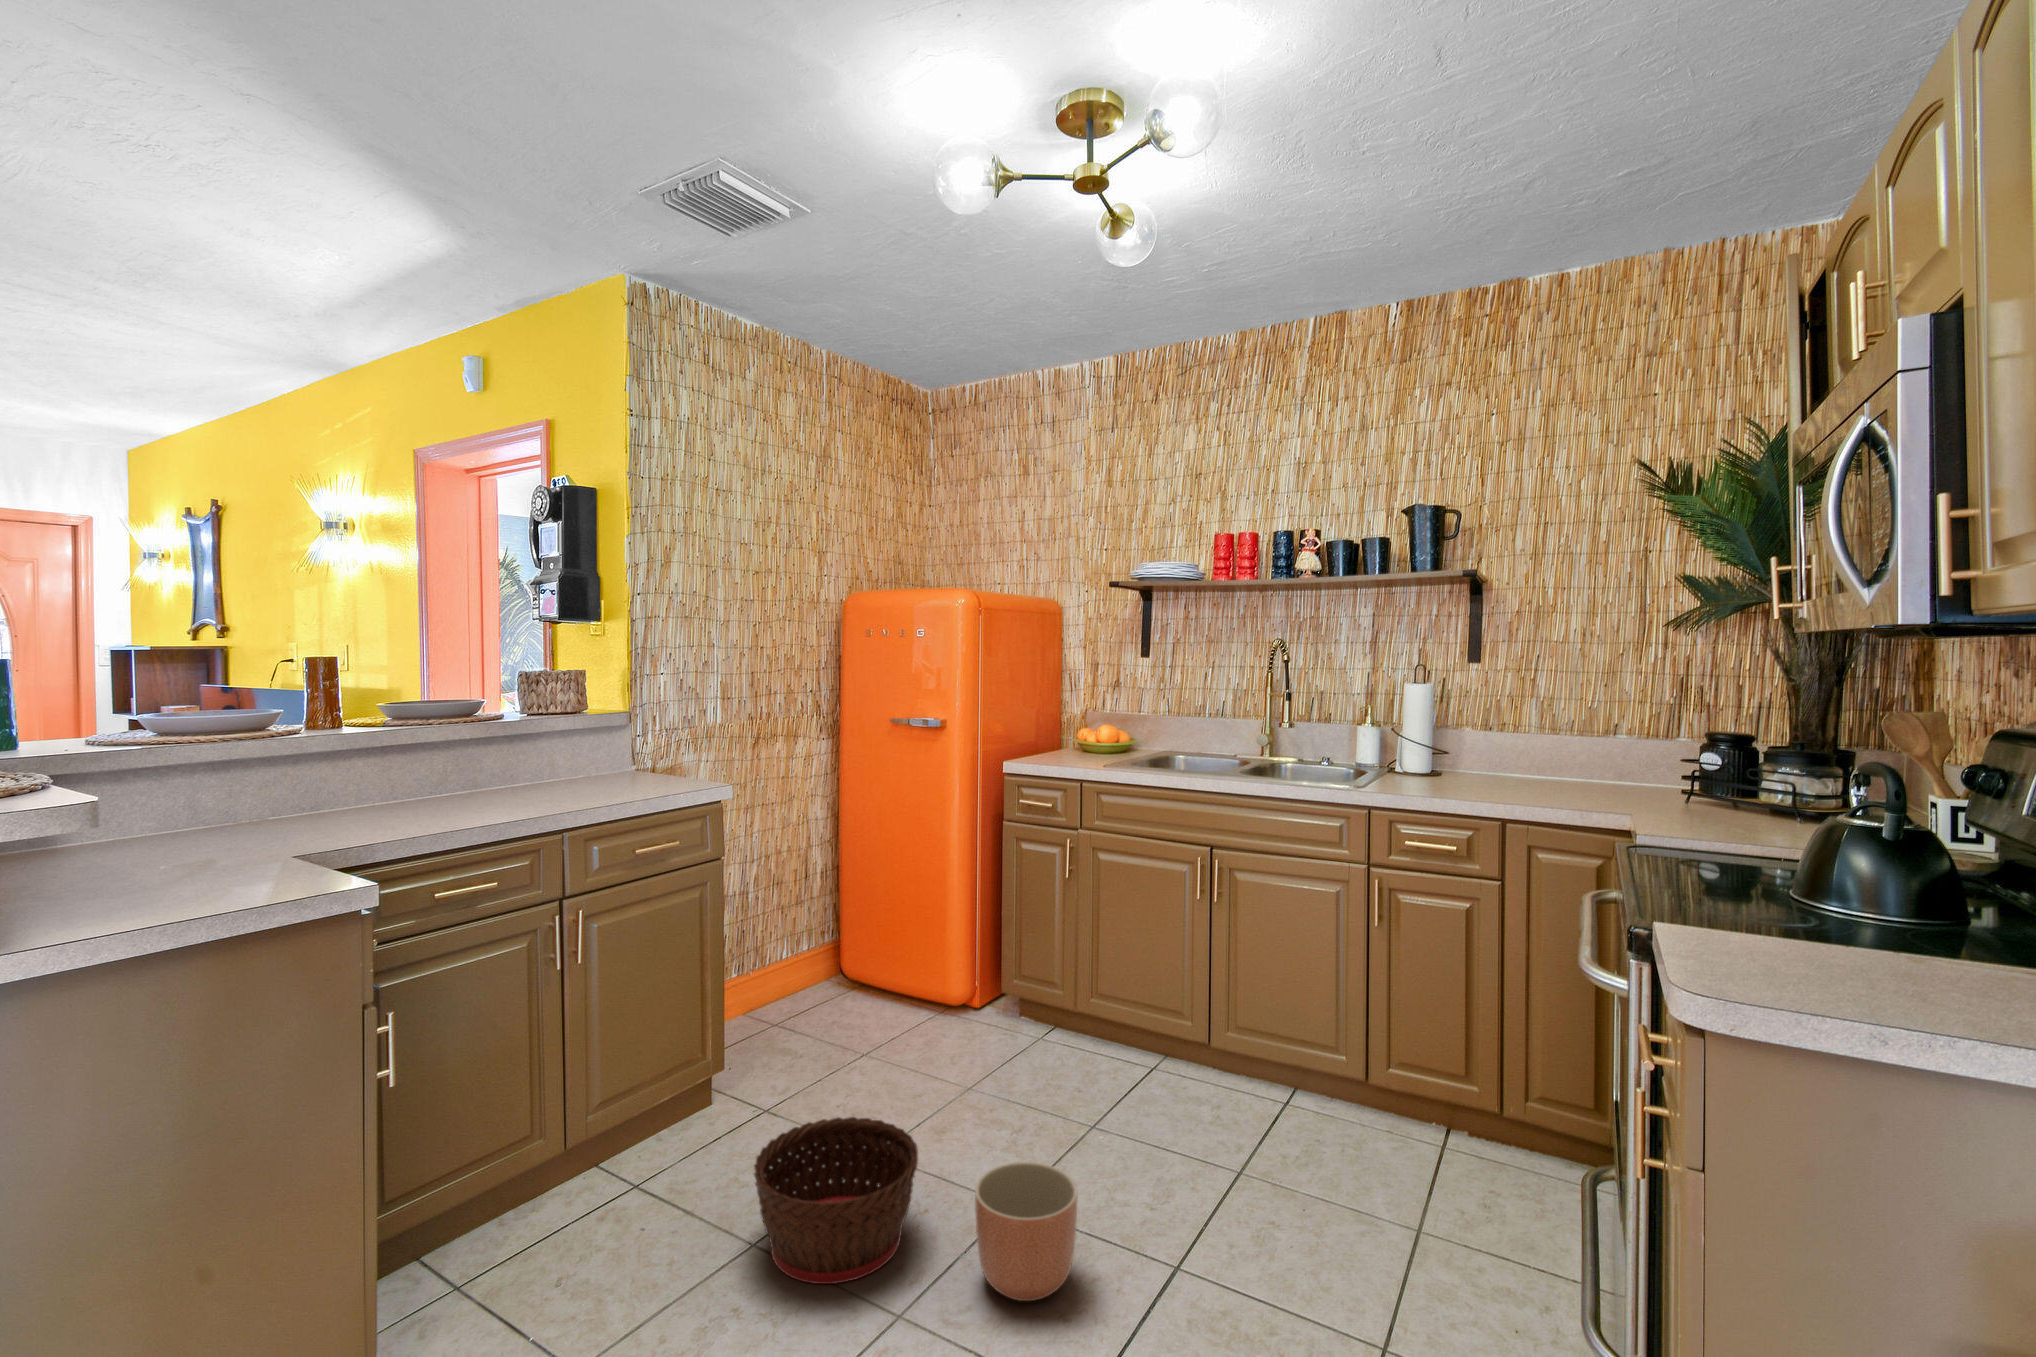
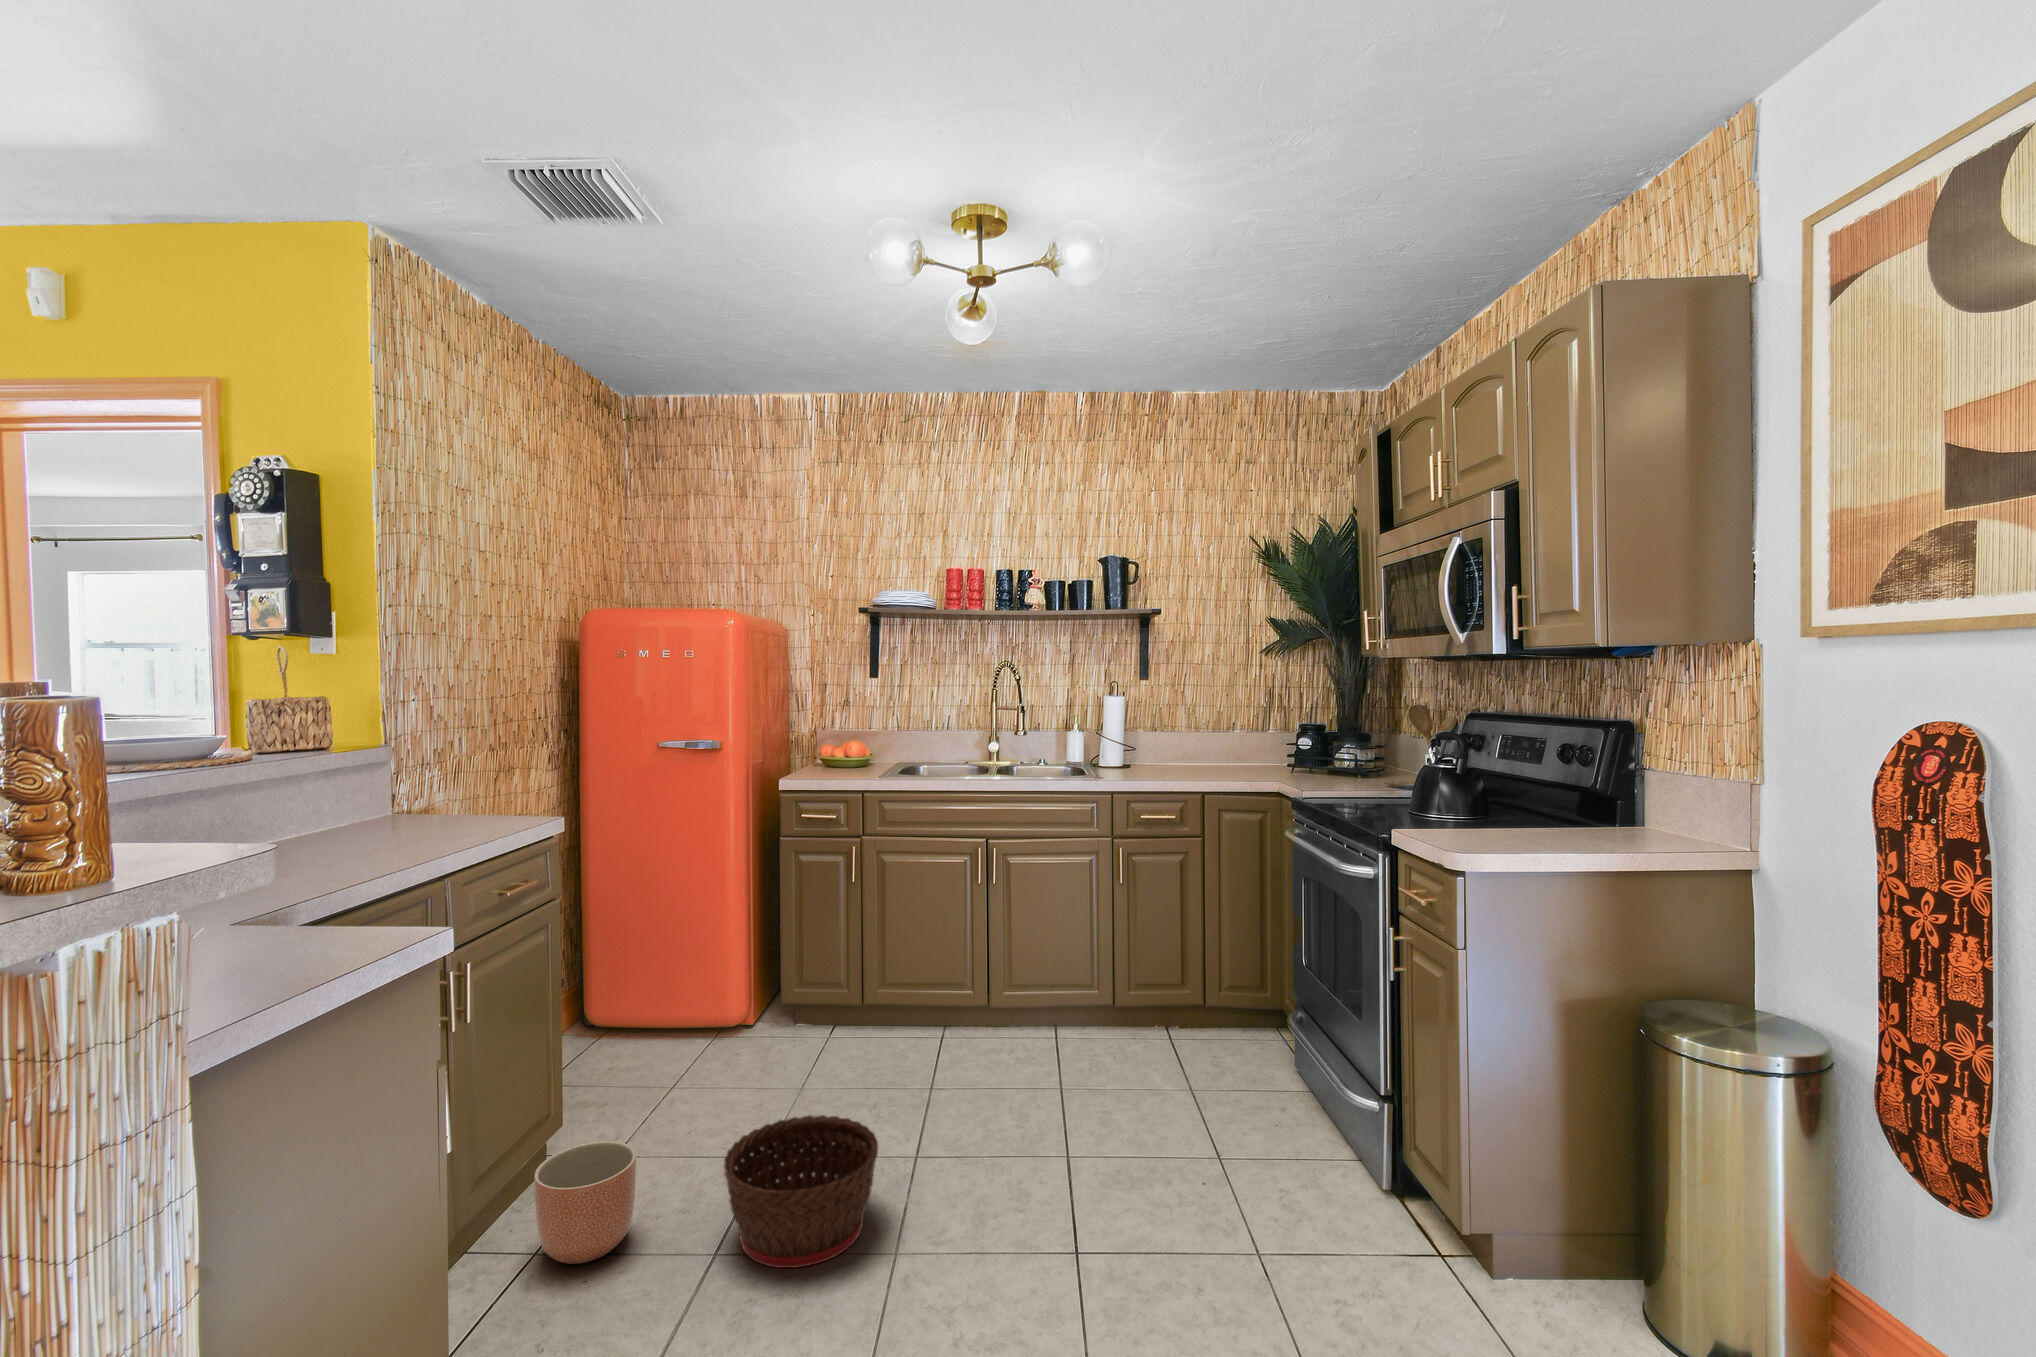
planter: present [975,1162,1077,1301] -> present [534,1141,636,1264]

